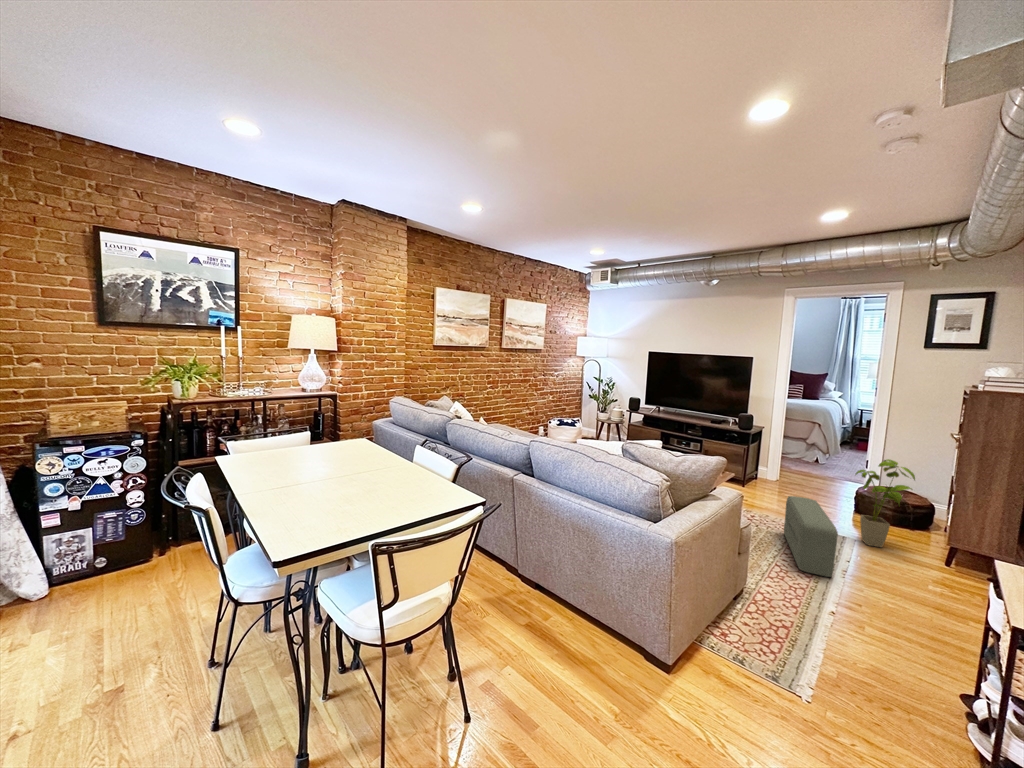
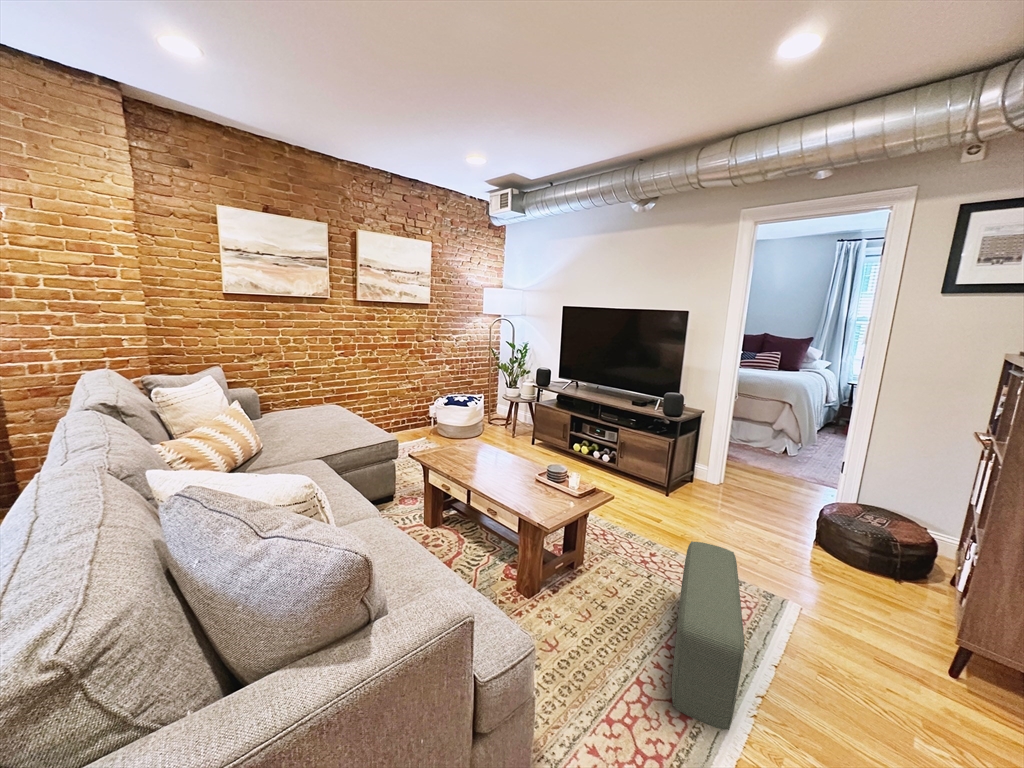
house plant: present [856,459,915,547] -> none [805,486,910,635]

